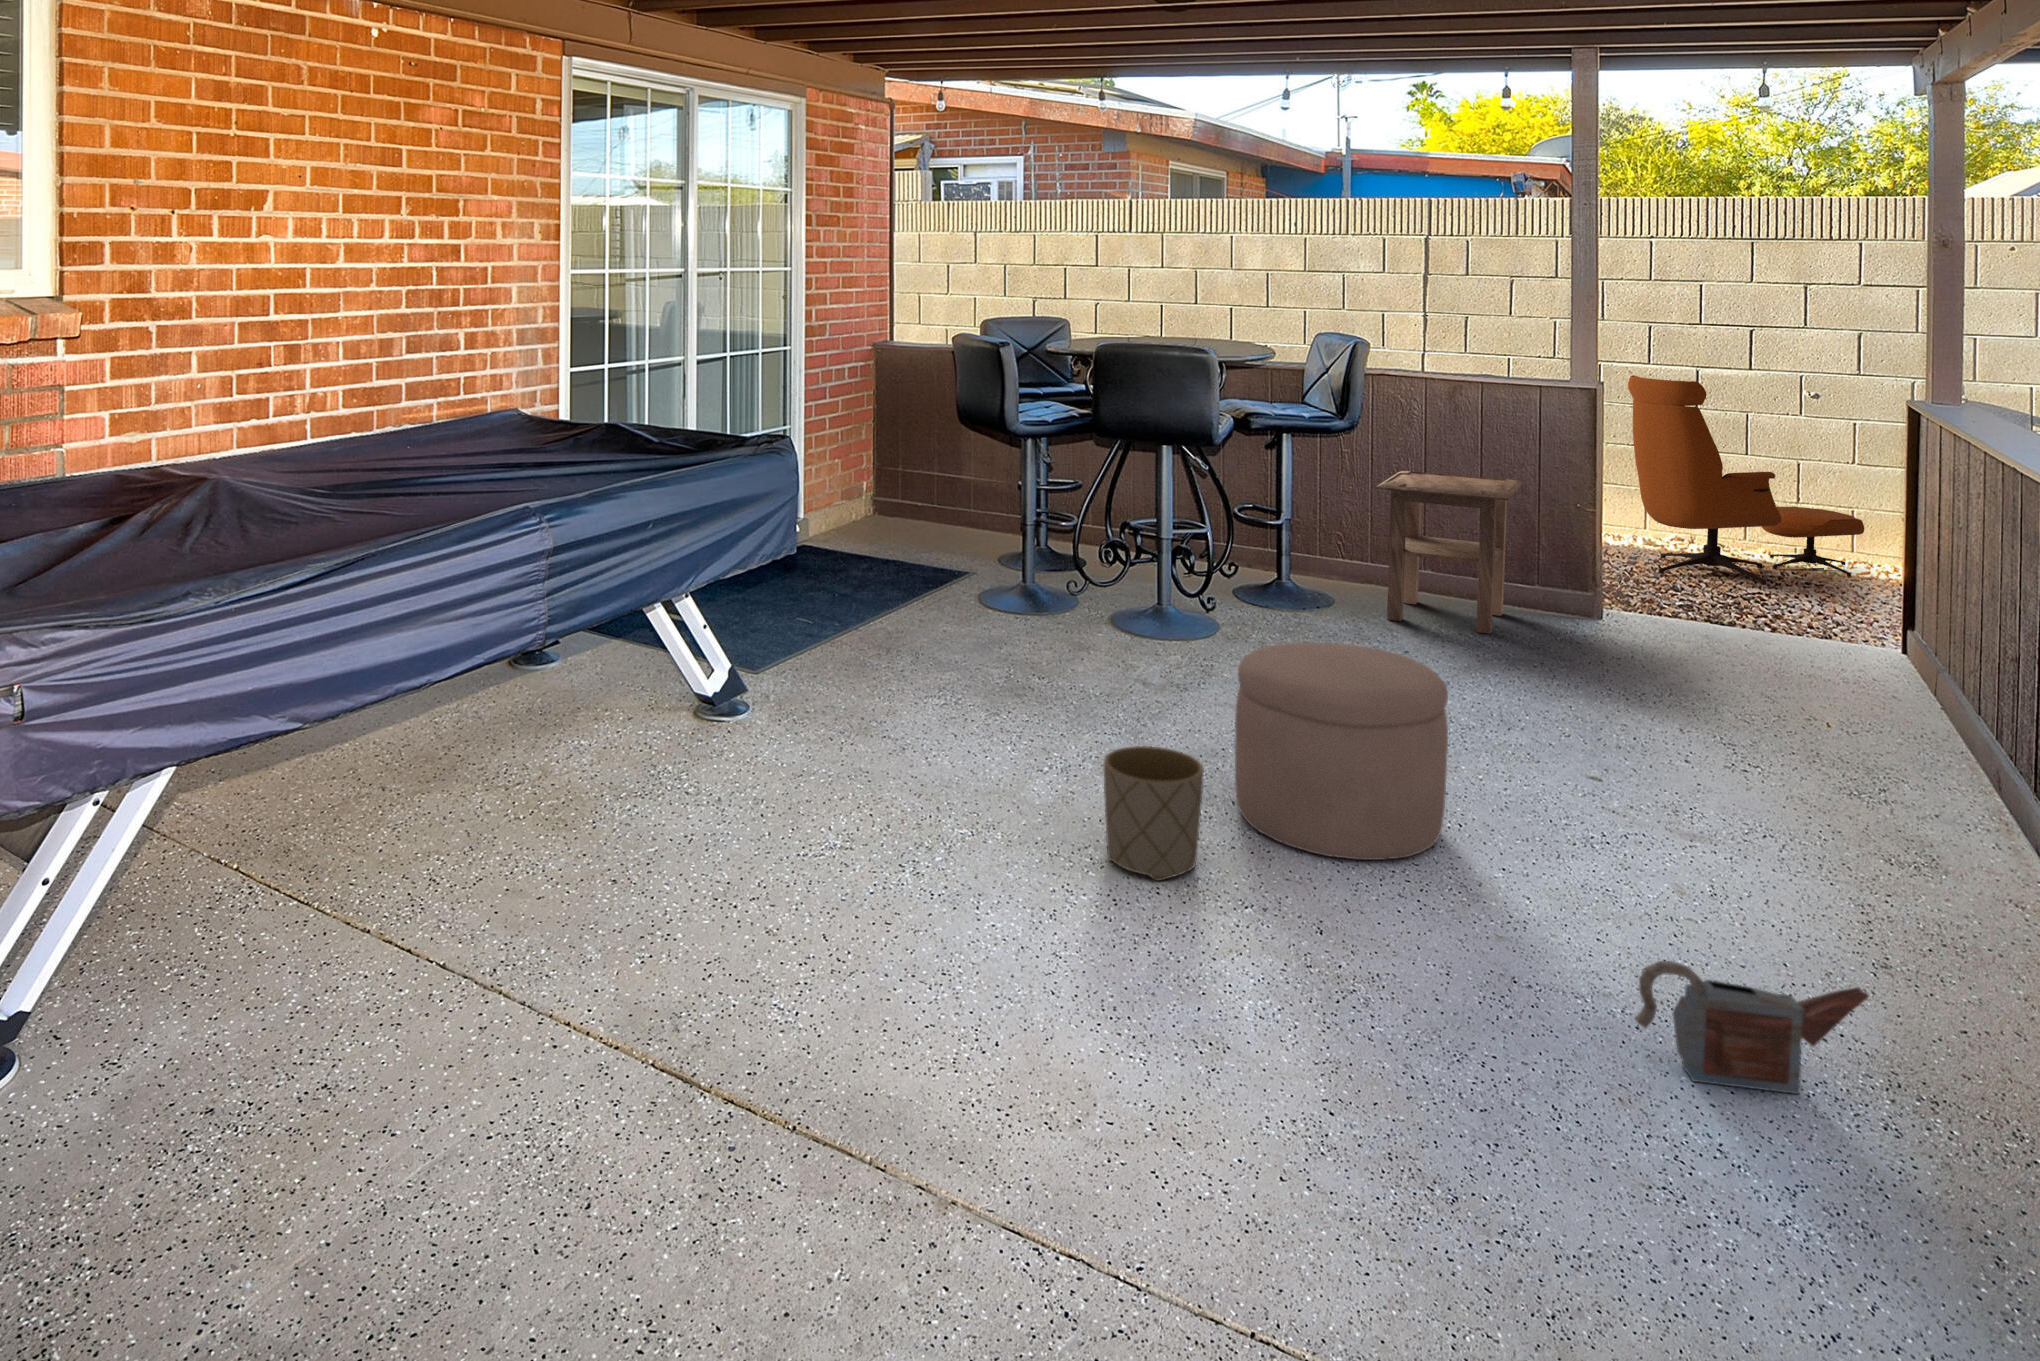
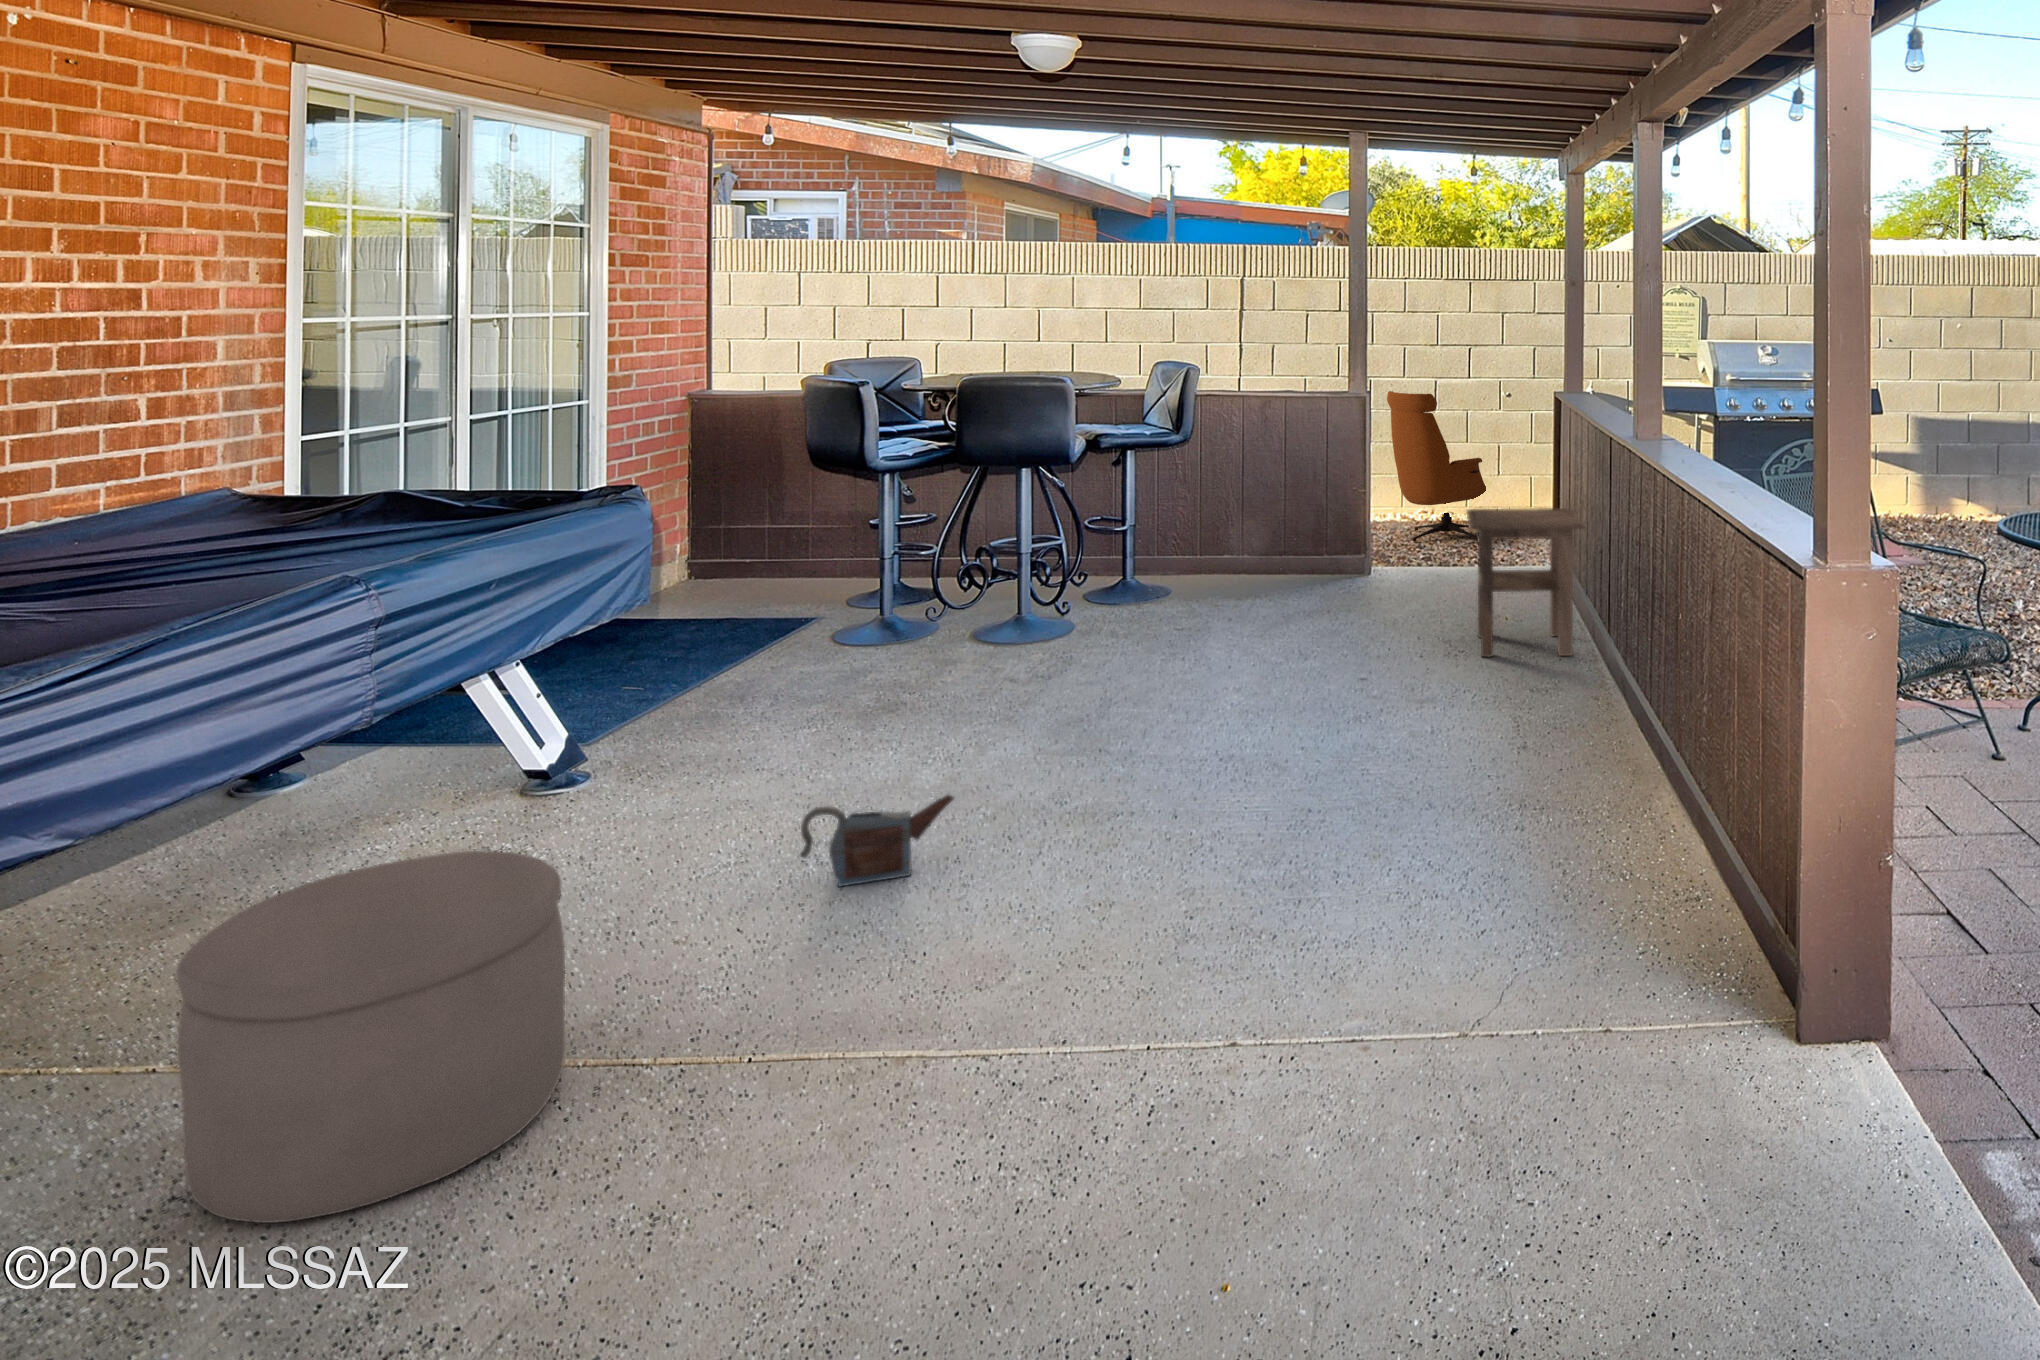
side table: present [1375,471,1523,634] -> present [1467,508,1586,657]
ottoman: present [1235,642,1448,860] -> present [176,851,565,1223]
planter: present [1103,746,1204,881] -> none [996,710,1081,816]
watering can: present [1635,961,1869,1094] -> present [800,795,954,886]

